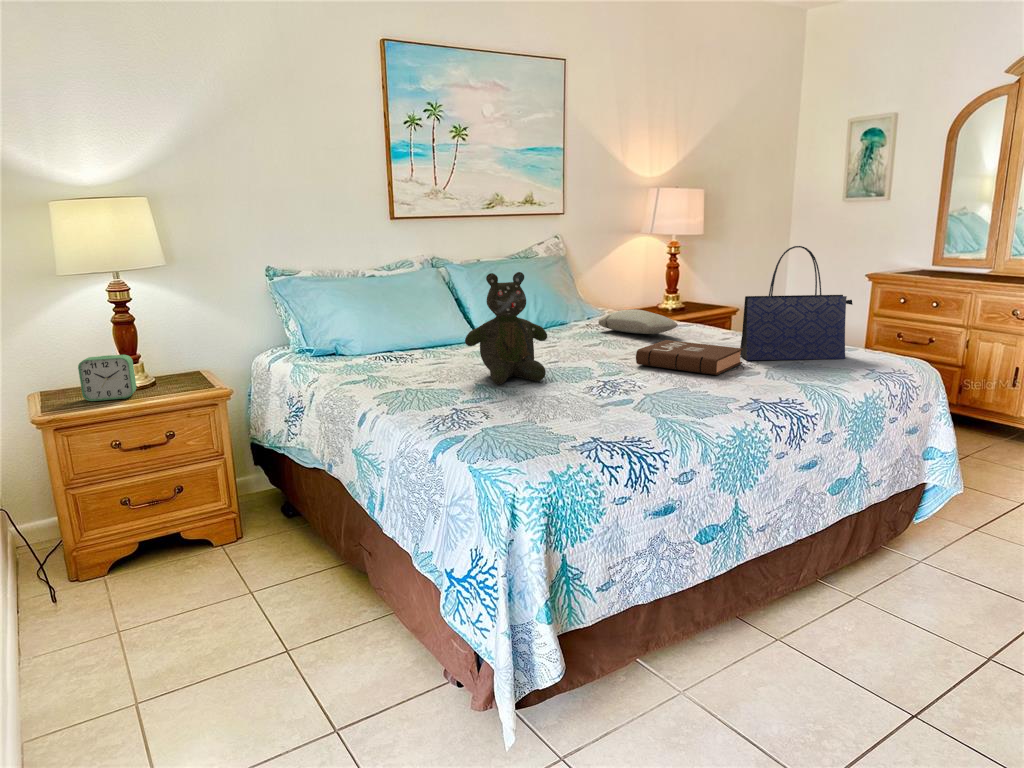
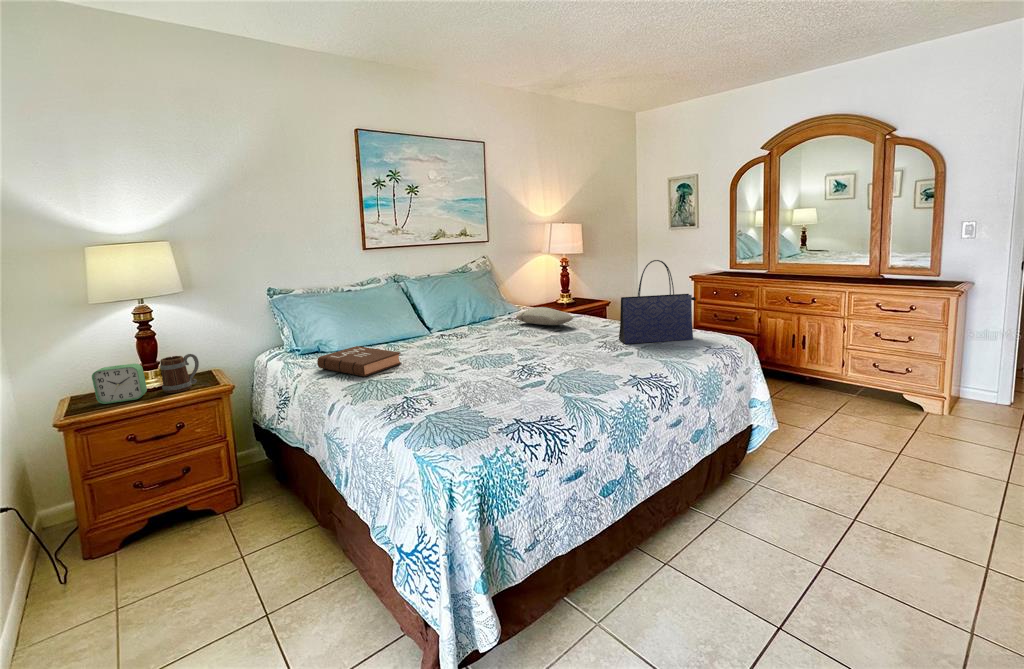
teddy bear: present [465,272,547,384] -> none [414,286,478,374]
book: present [636,340,743,375] -> present [317,346,402,376]
mug: none [152,347,195,393] -> present [160,354,199,393]

